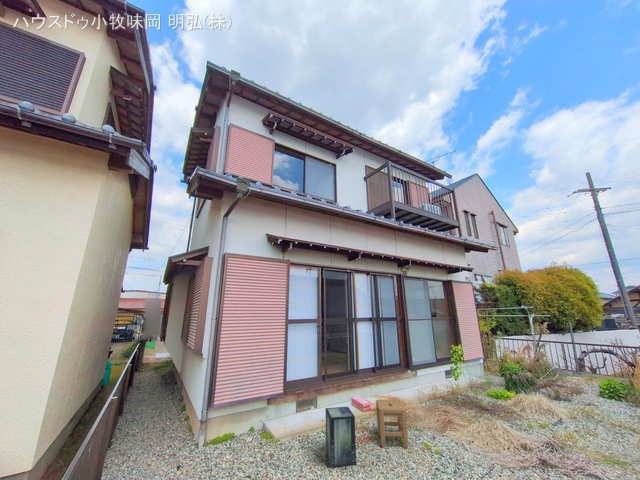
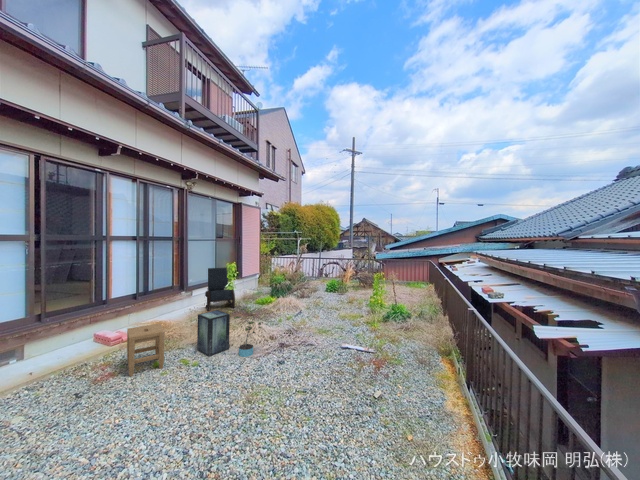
lounge chair: none [428,347,463,396] -> present [205,268,235,311]
potted plant: none [472,401,510,466] -> present [234,308,261,357]
storage box: present [326,407,356,468] -> present [197,310,230,357]

